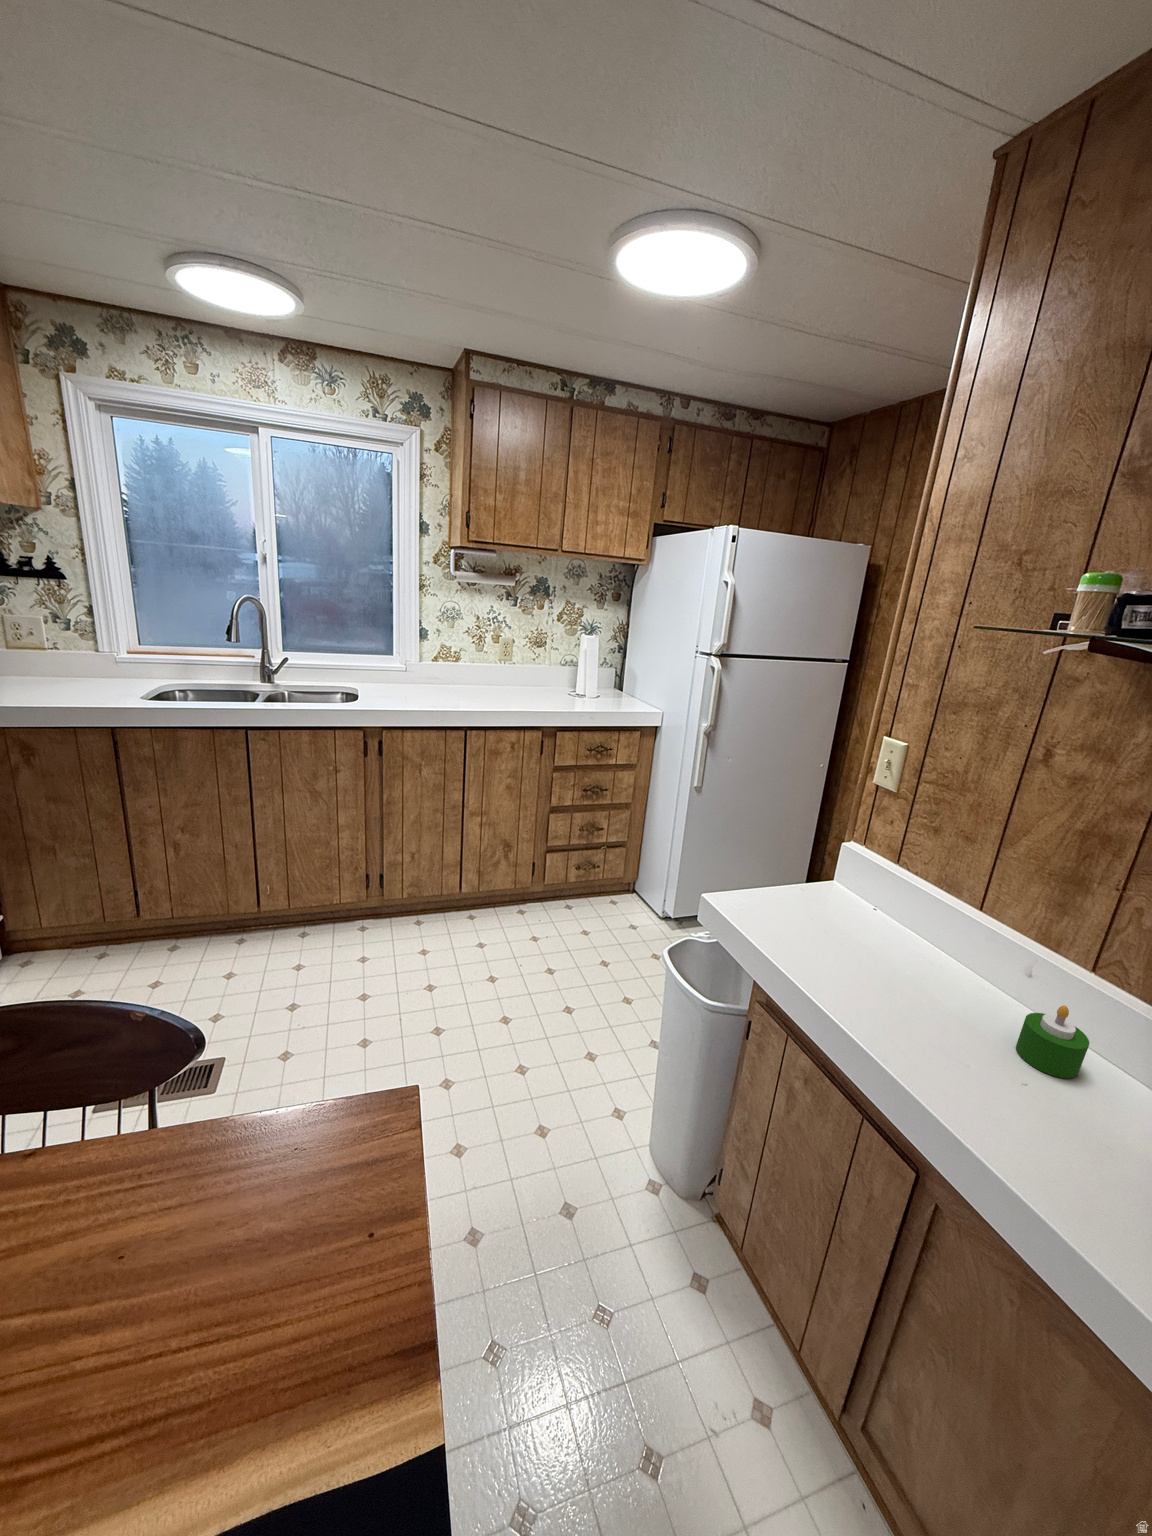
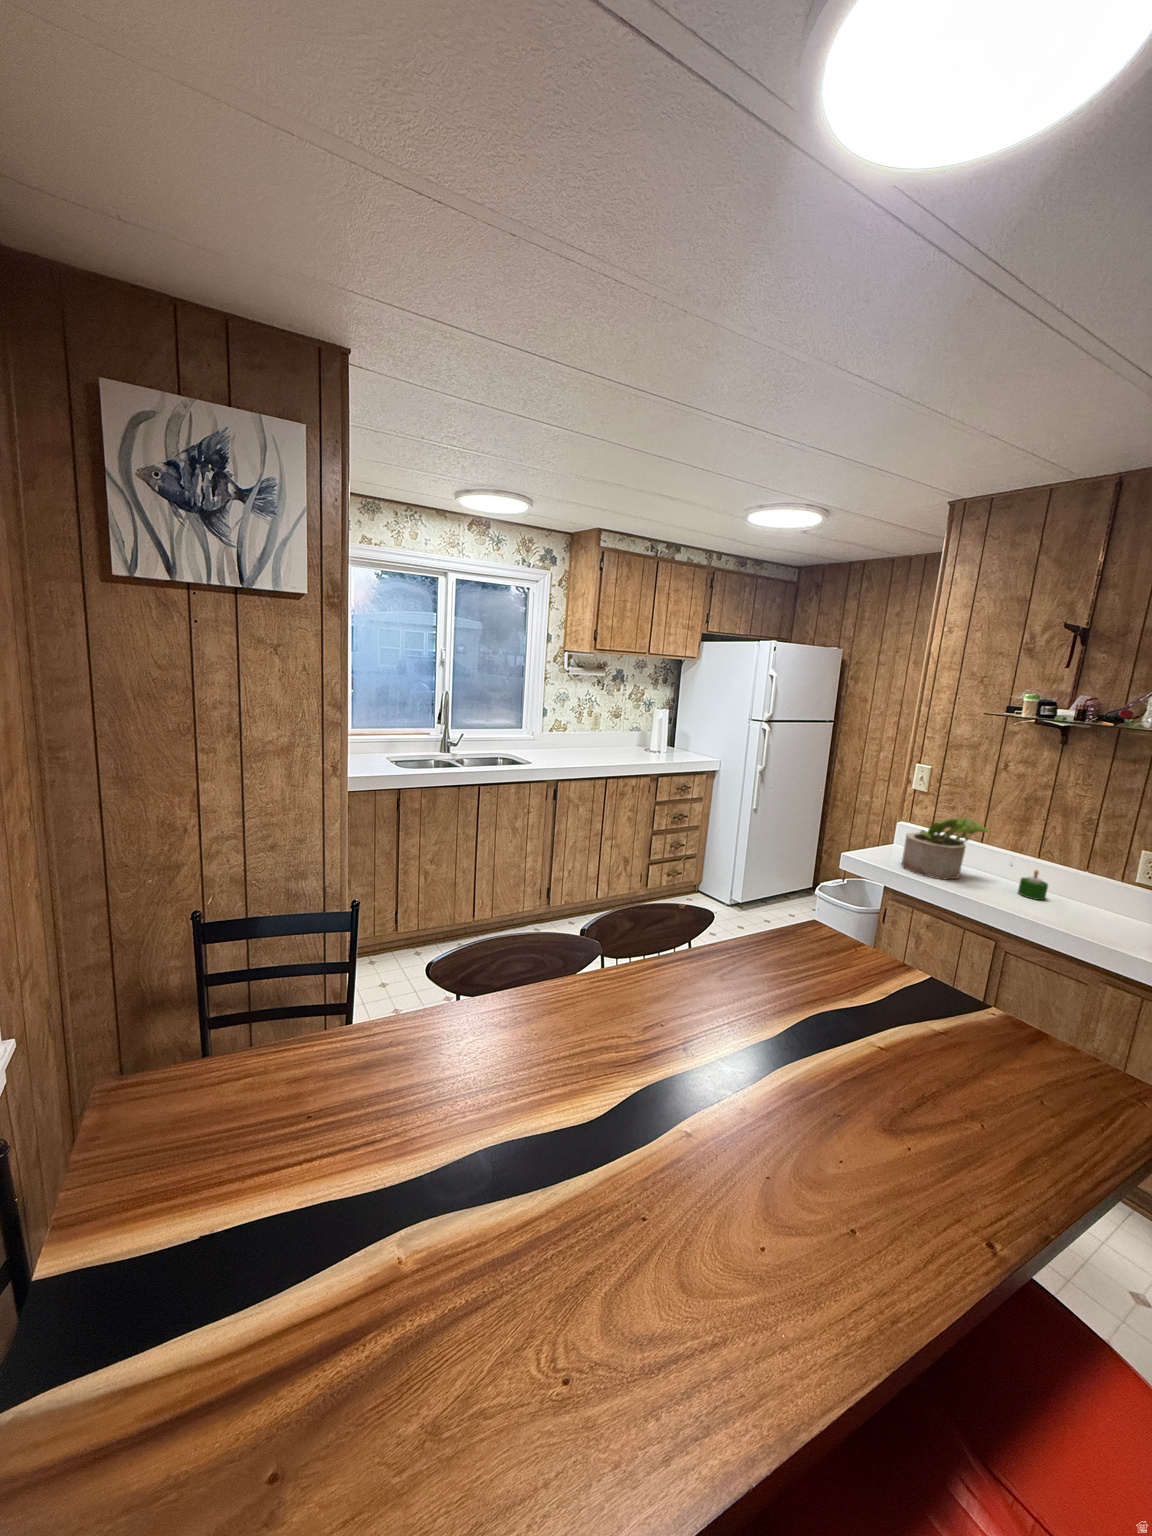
potted plant: none [794,855,983,987] -> present [902,818,989,879]

